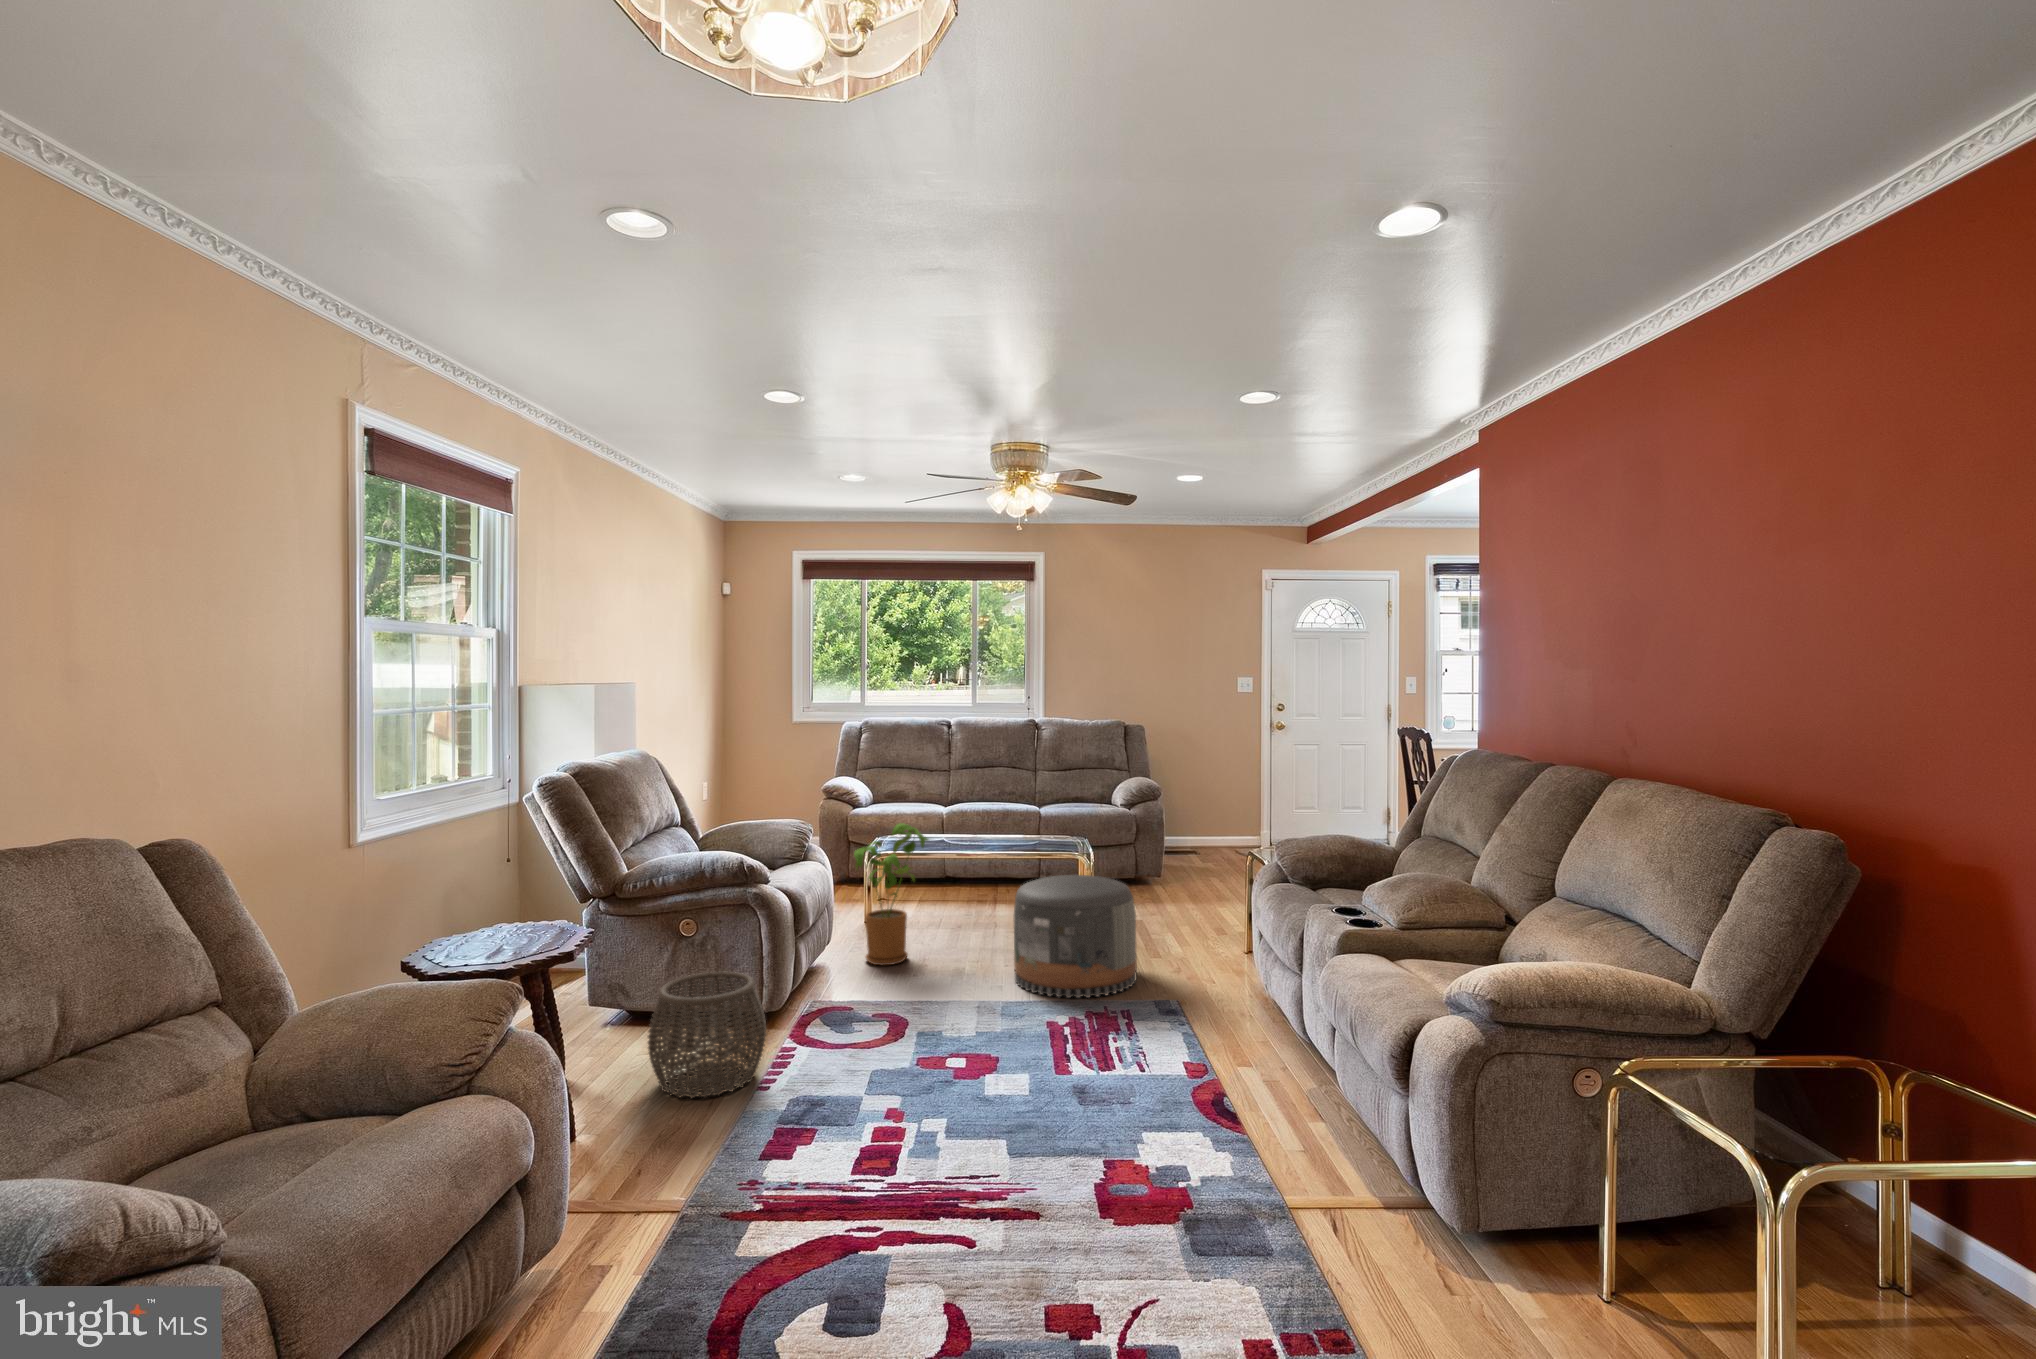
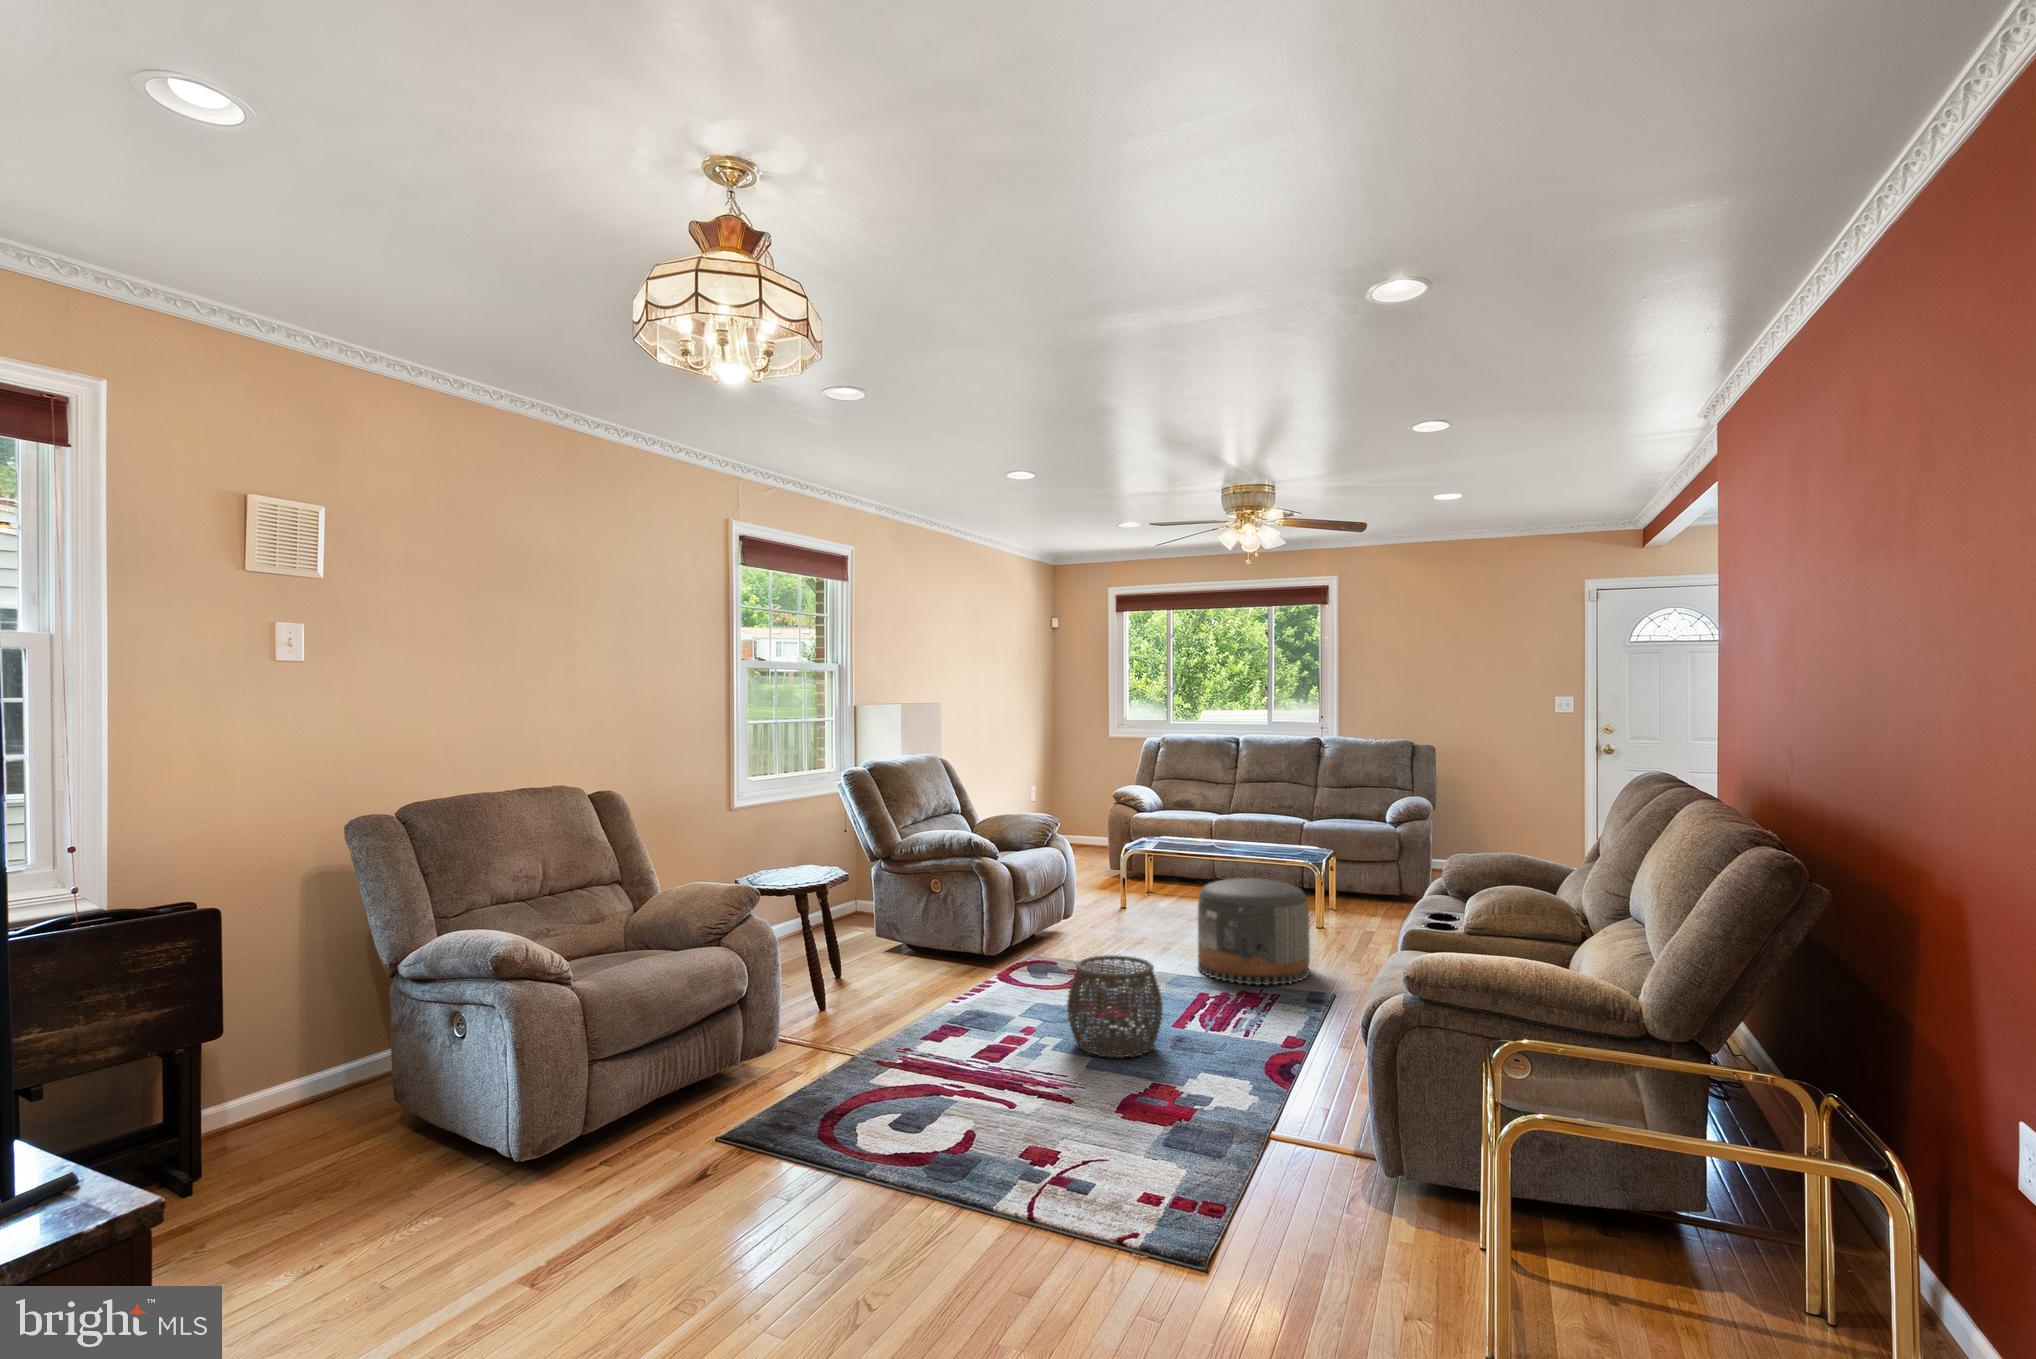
house plant: present [854,823,929,965] -> none [1083,822,1151,941]
woven basket: present [648,972,766,1098] -> present [1067,955,1163,1058]

